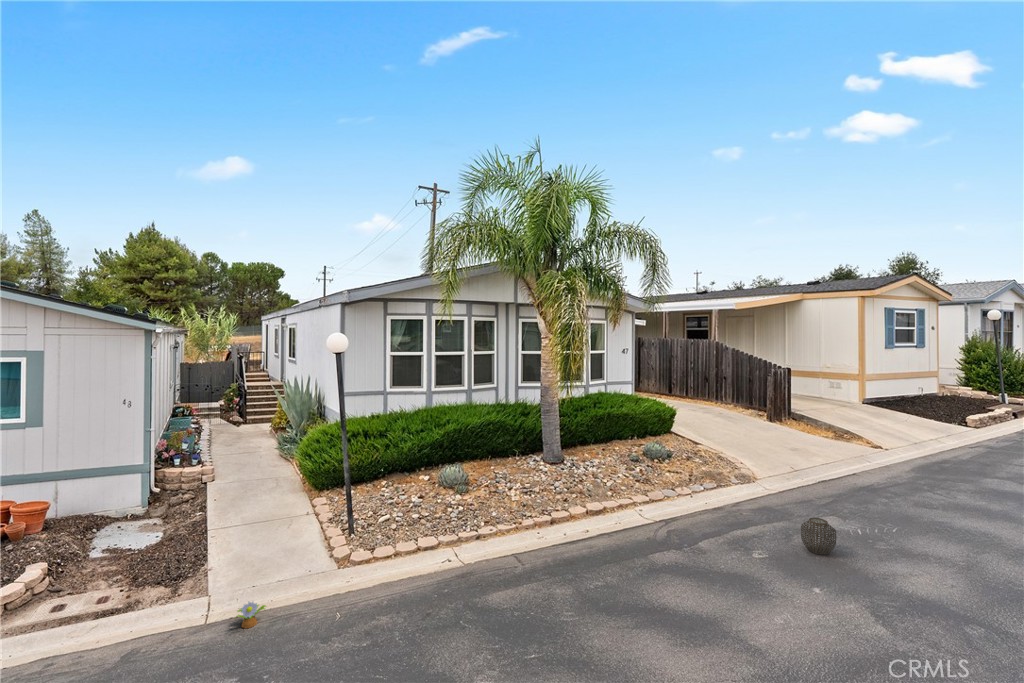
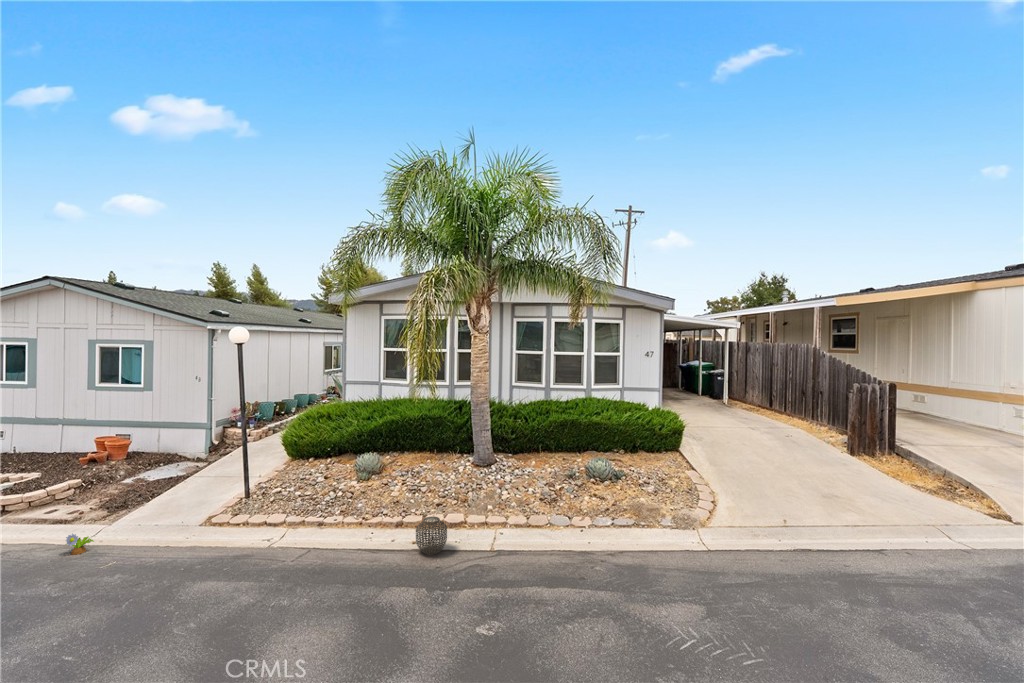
woven basket: present [801,518,836,555] -> present [416,517,447,555]

